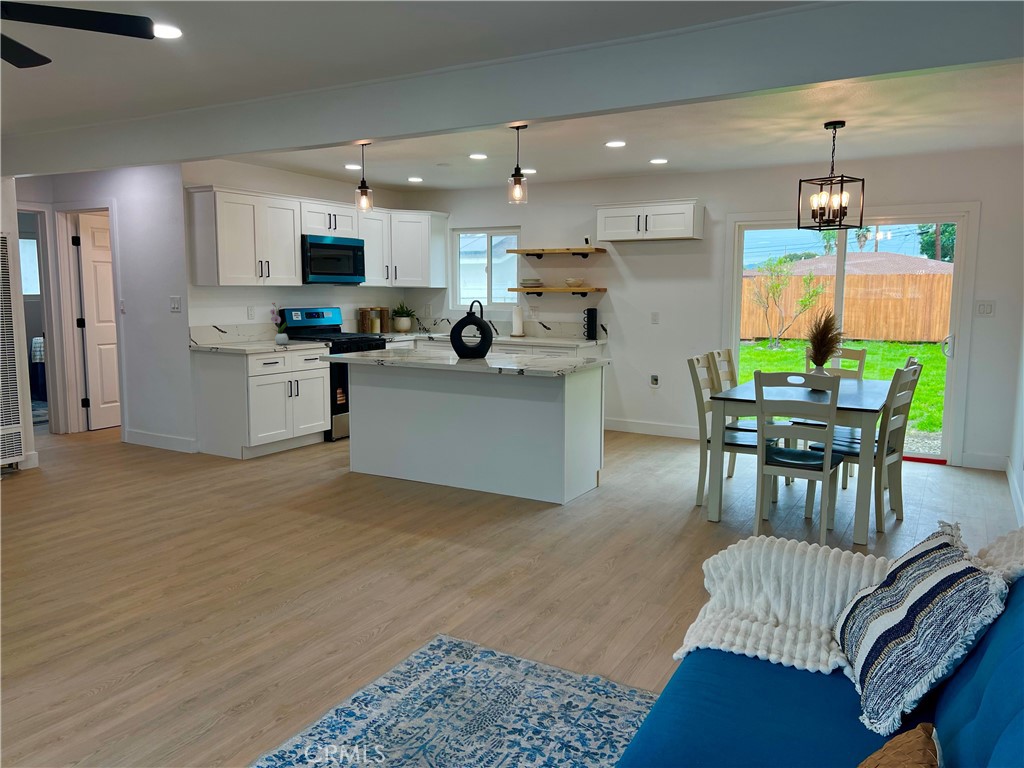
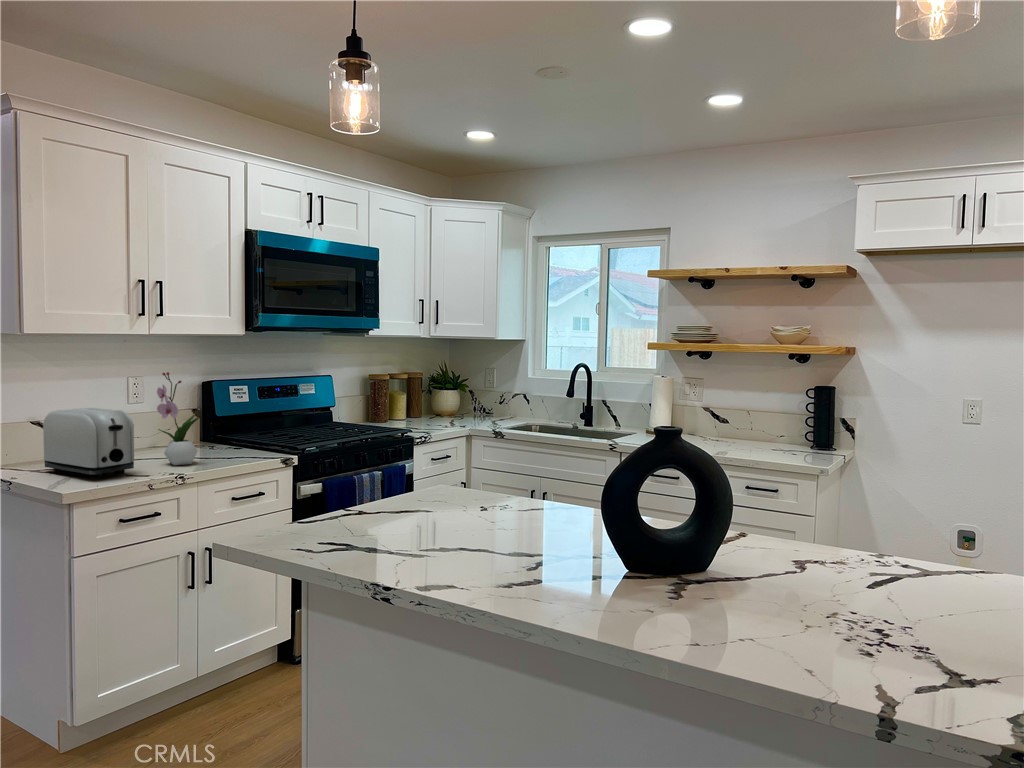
toaster: none [226,318,267,347] -> present [43,408,134,478]

